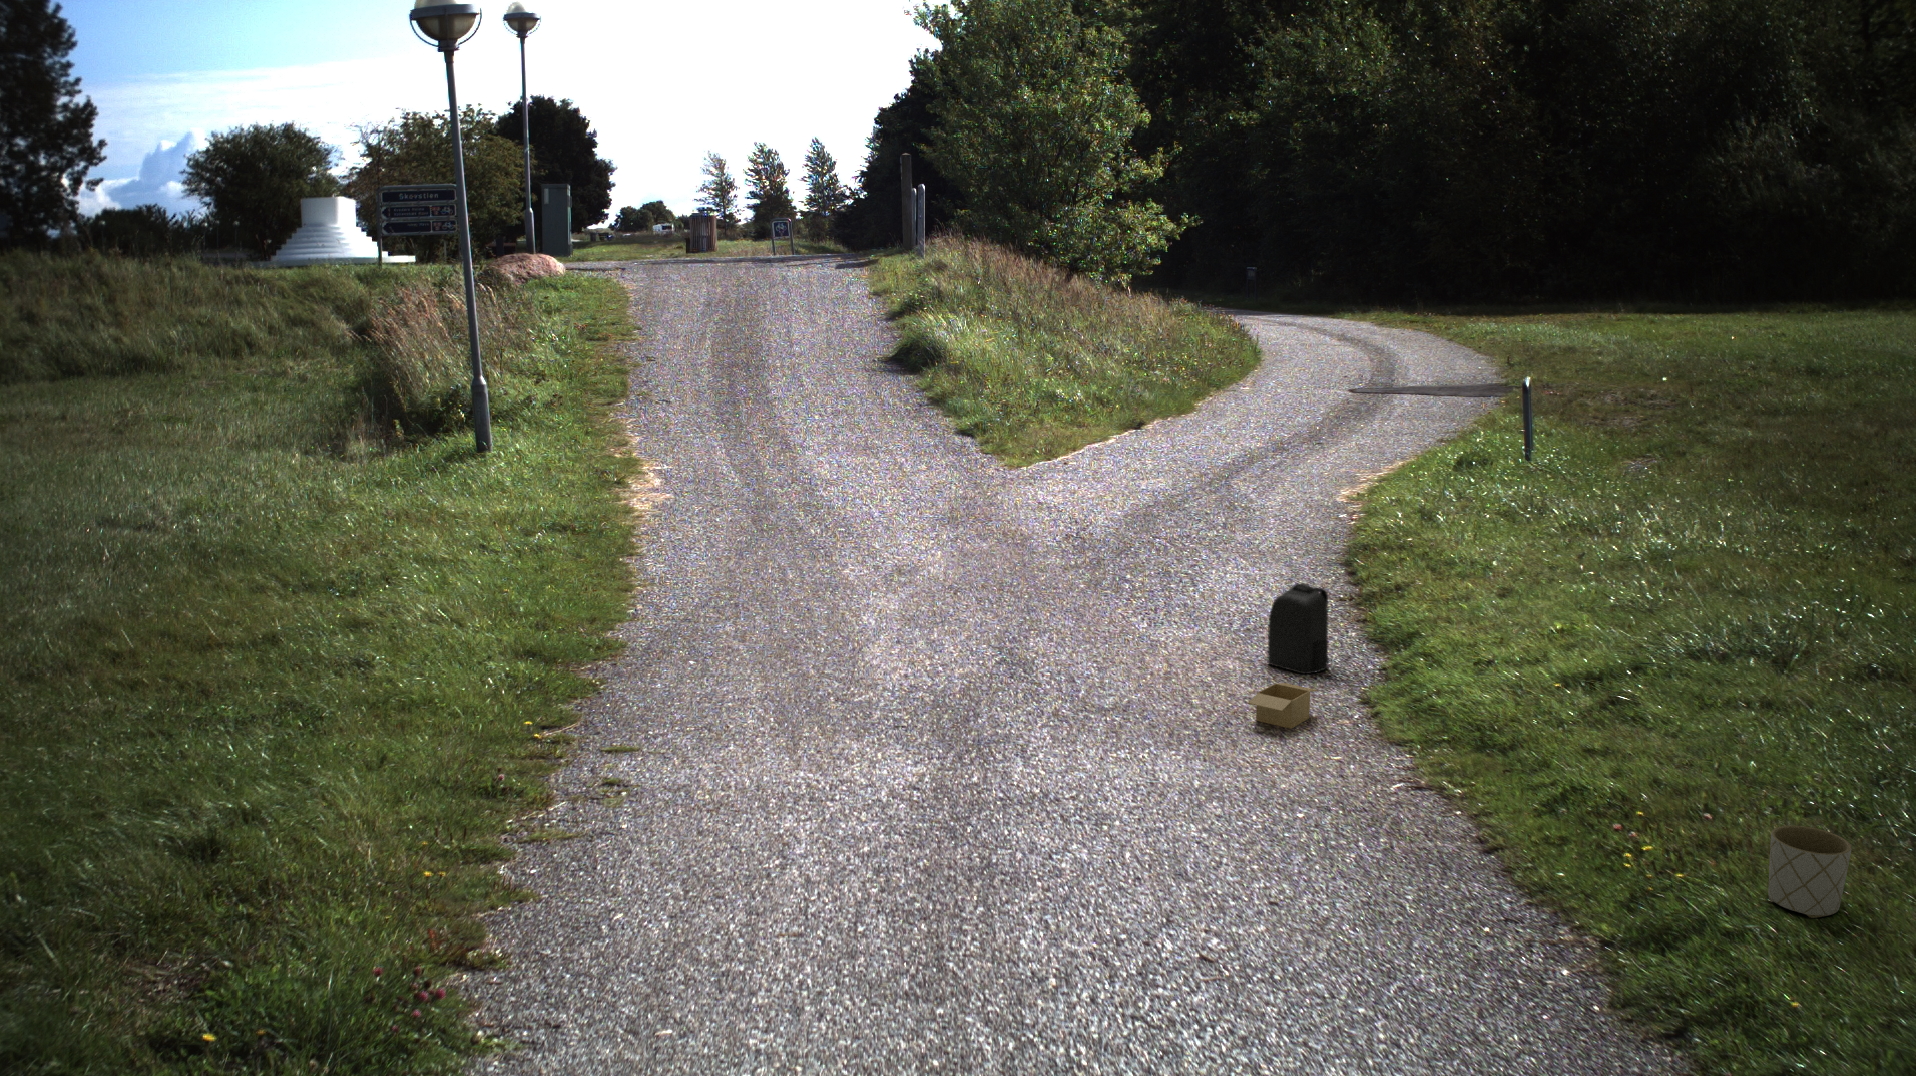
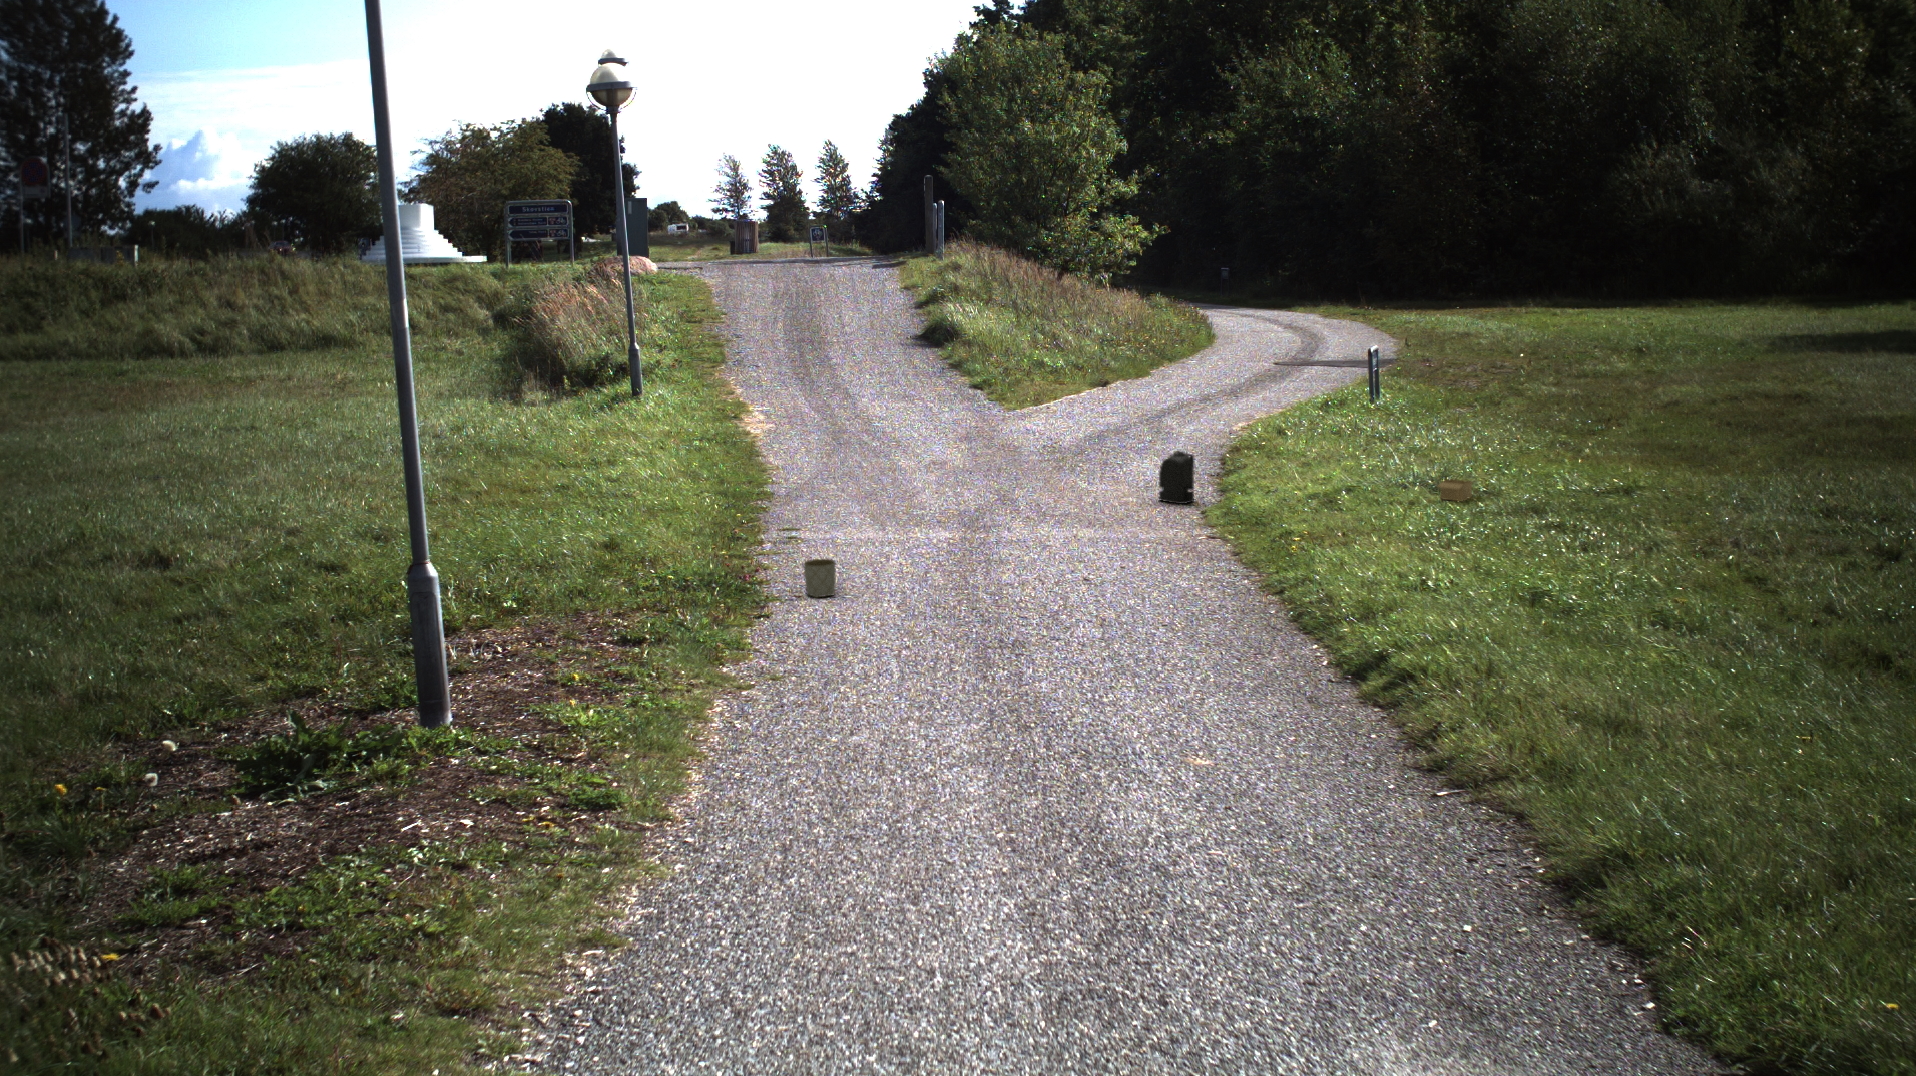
cardboard box: present [1248,683,1318,729] -> present [1438,479,1473,501]
planter: present [1768,826,1852,918] -> present [804,559,836,598]

